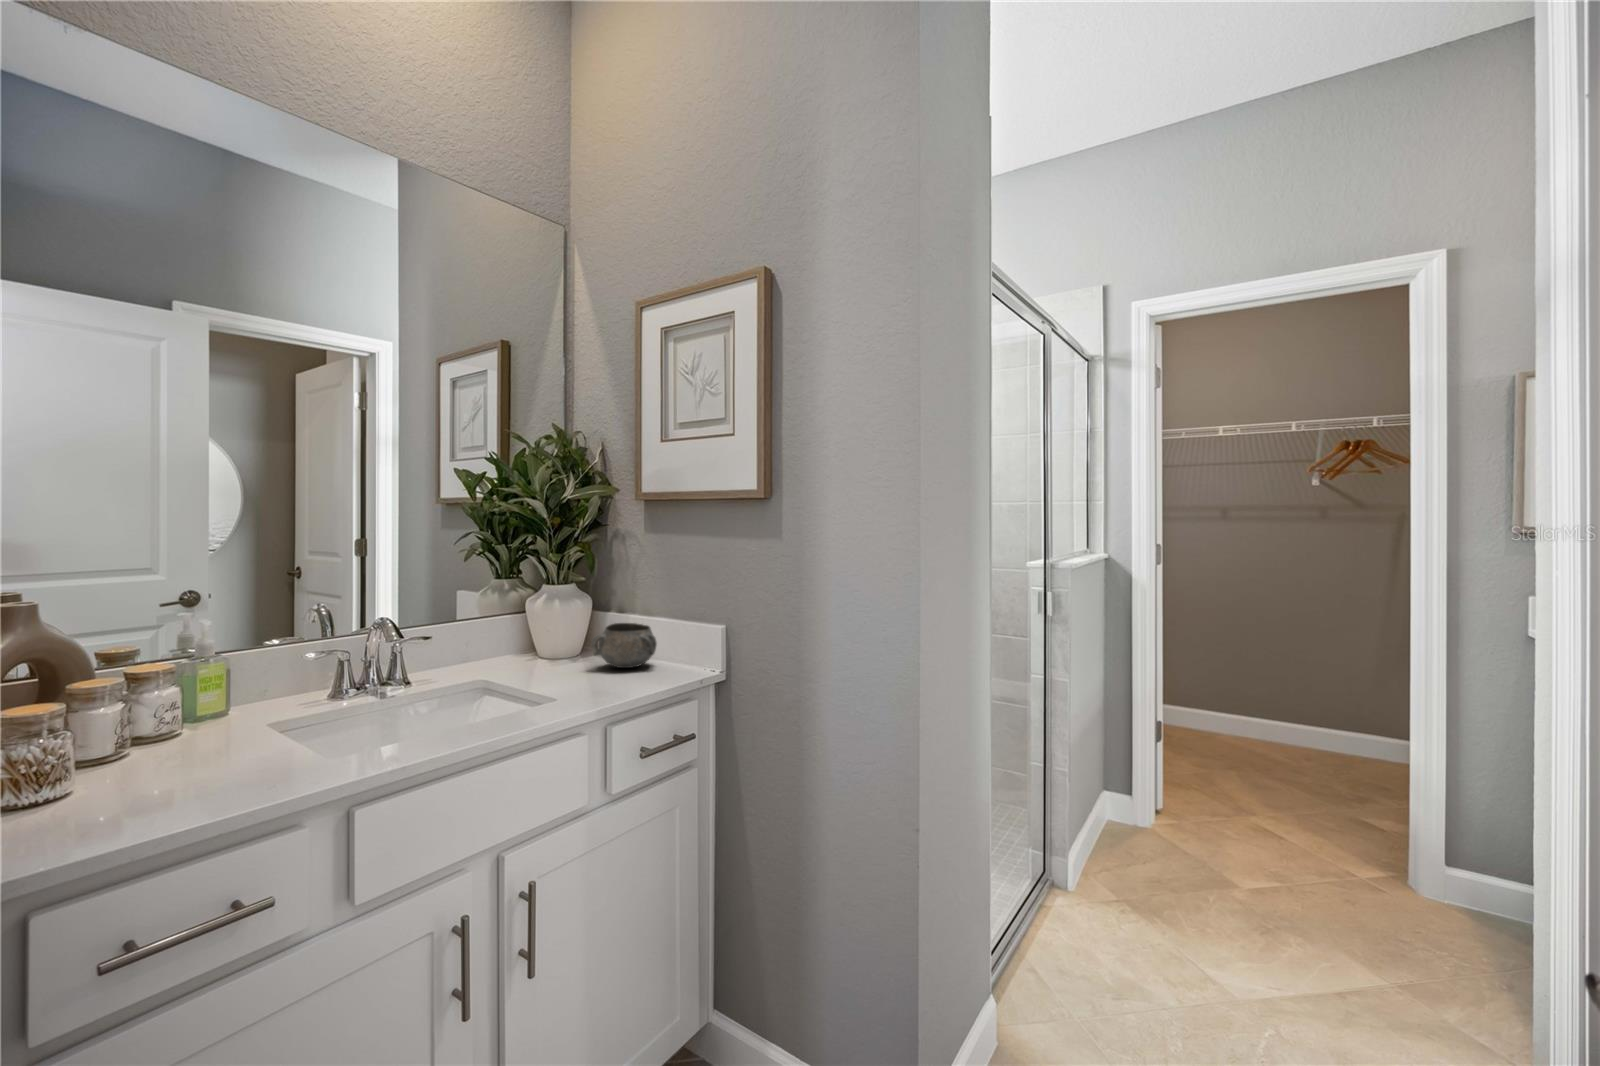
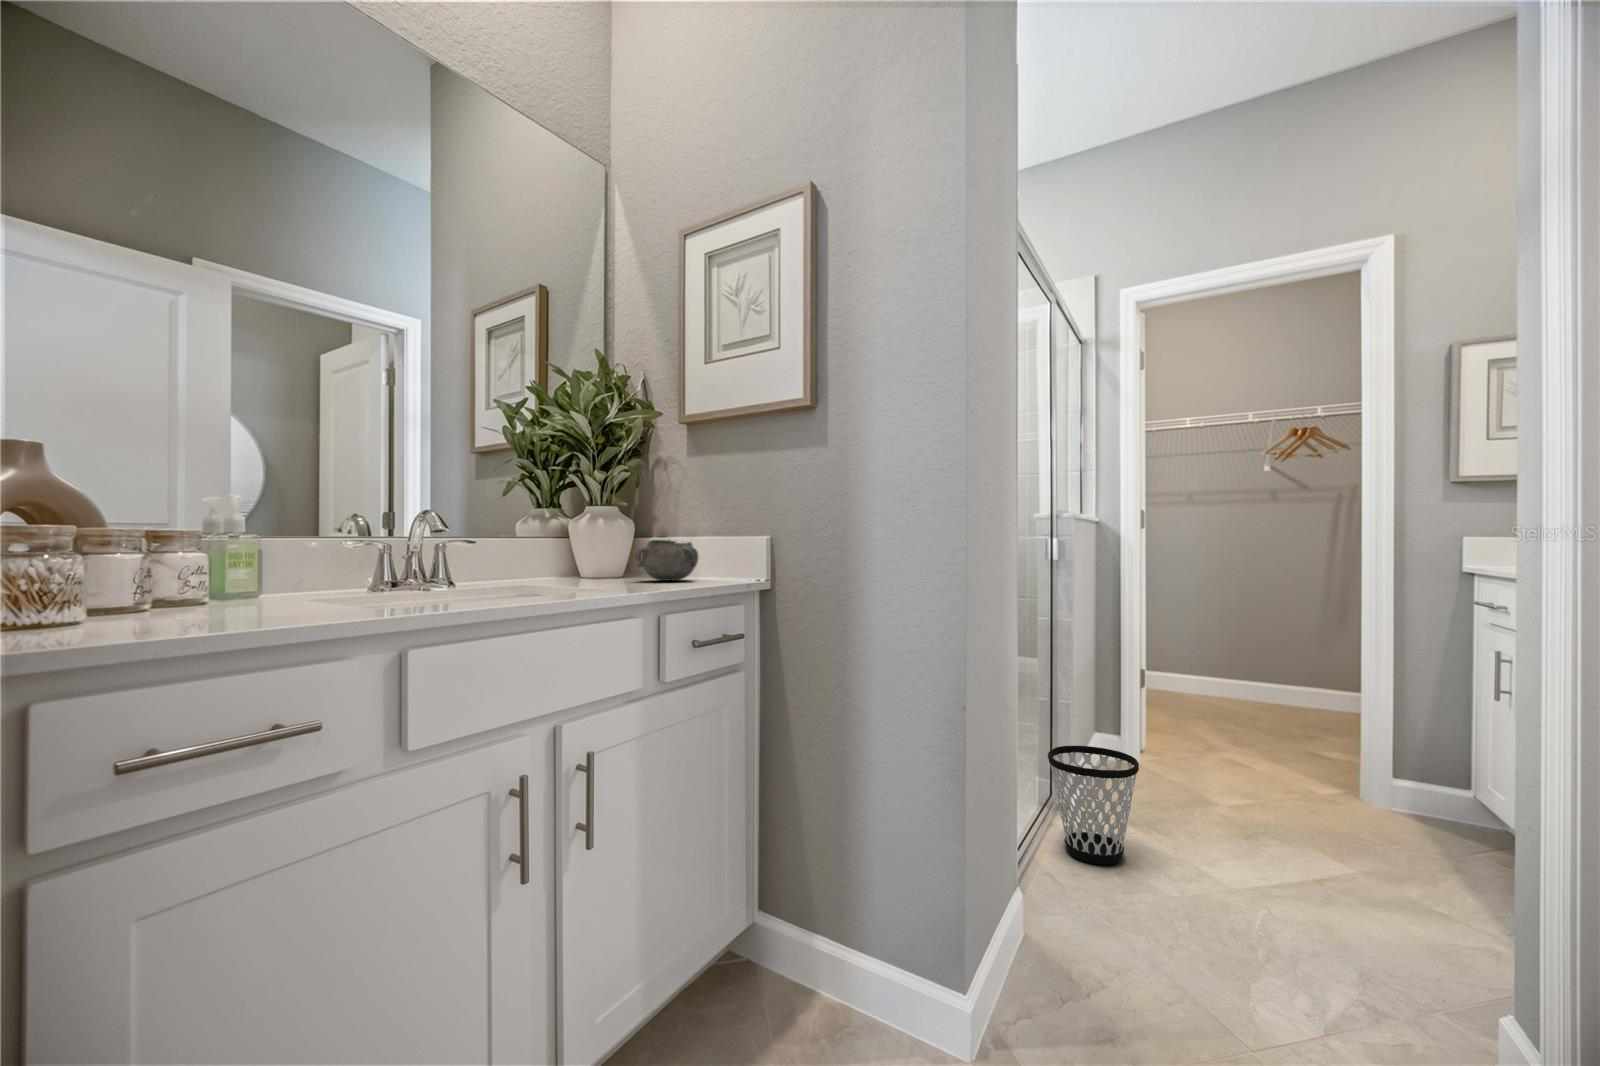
wastebasket: none [1035,816,1129,946] -> present [1048,746,1139,865]

